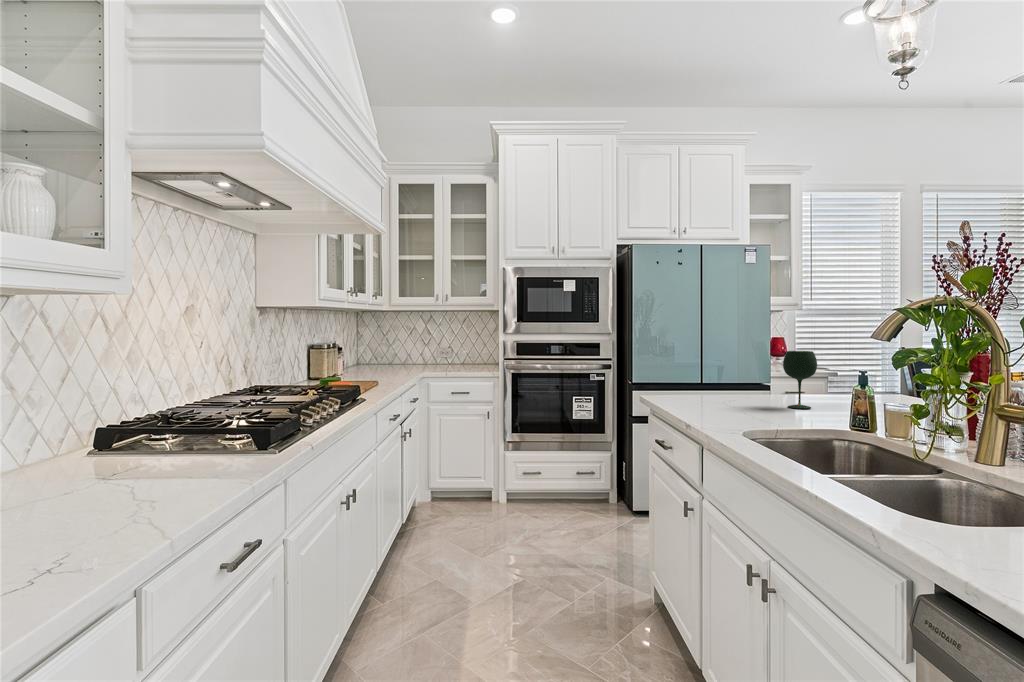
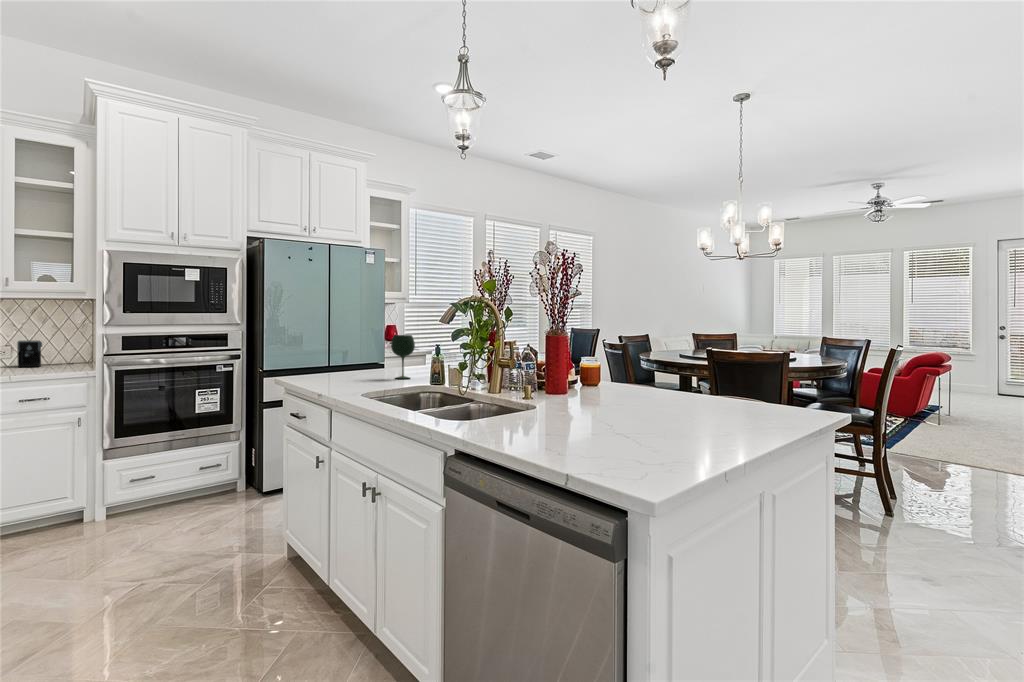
coffee maker: none [438,349,477,371] -> present [17,341,73,367]

